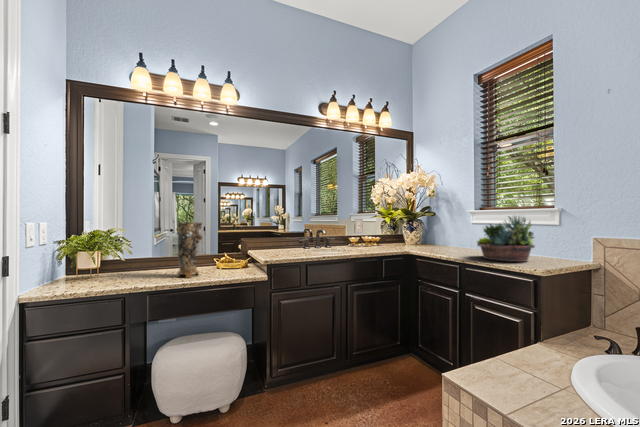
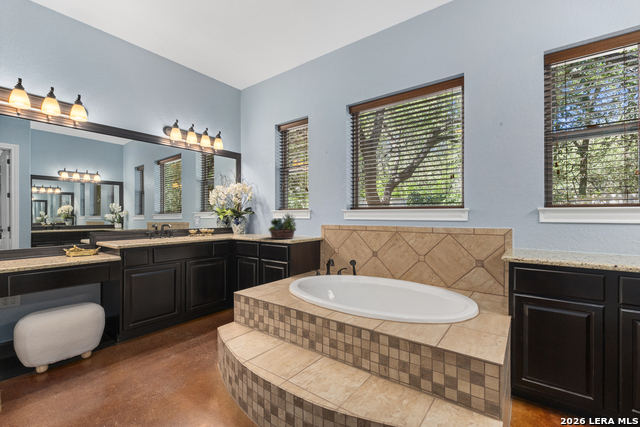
decorative vase: present [176,222,203,278] -> none [34,220,62,263]

